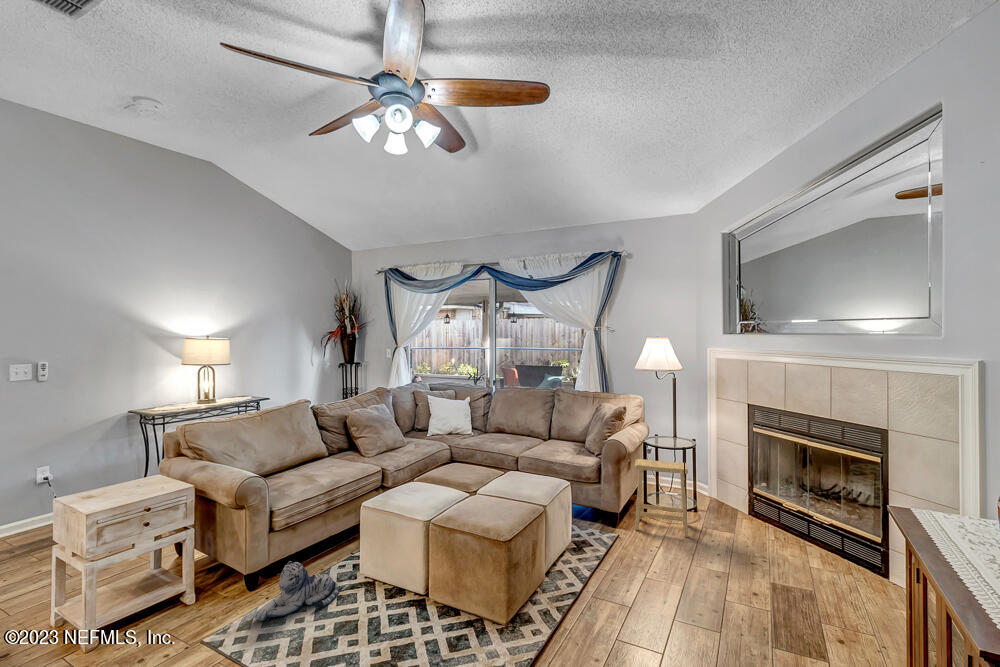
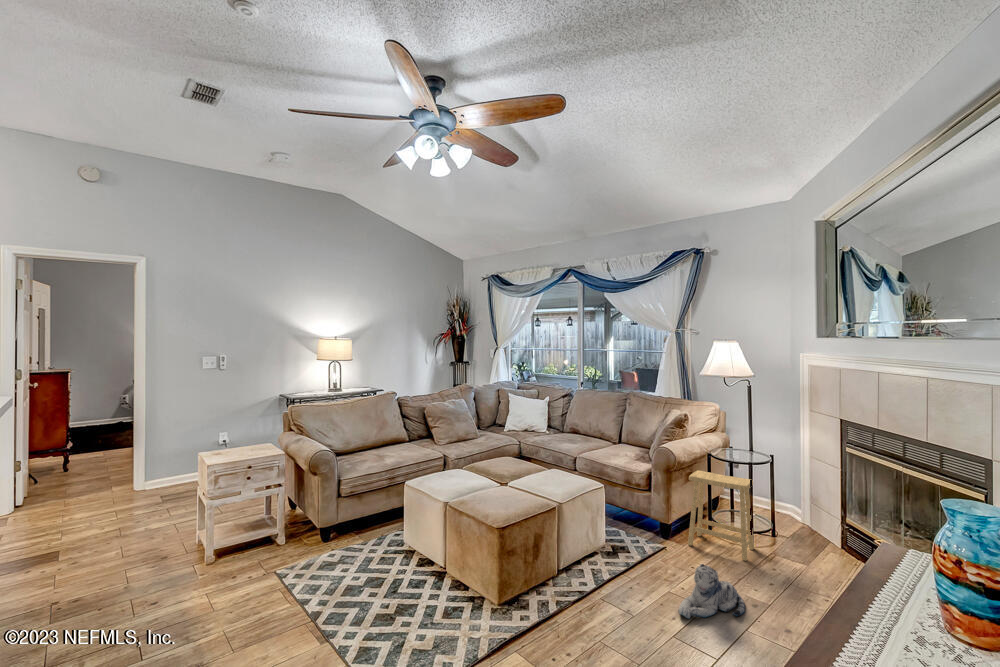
plush toy: present [254,561,340,621] -> present [678,564,745,619]

